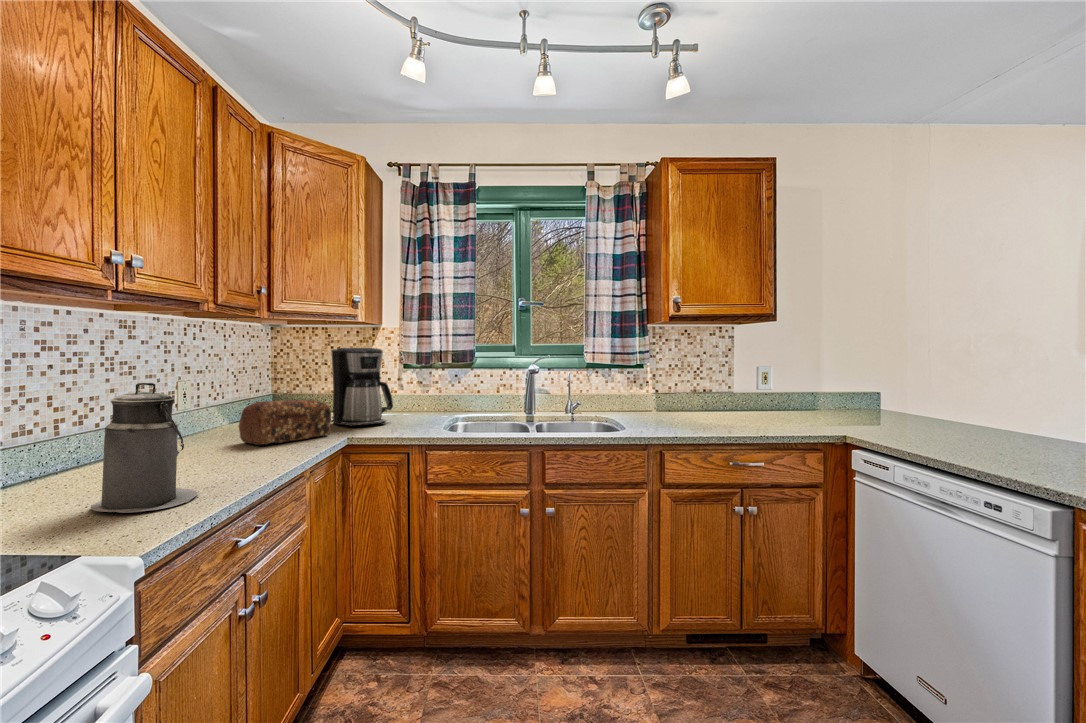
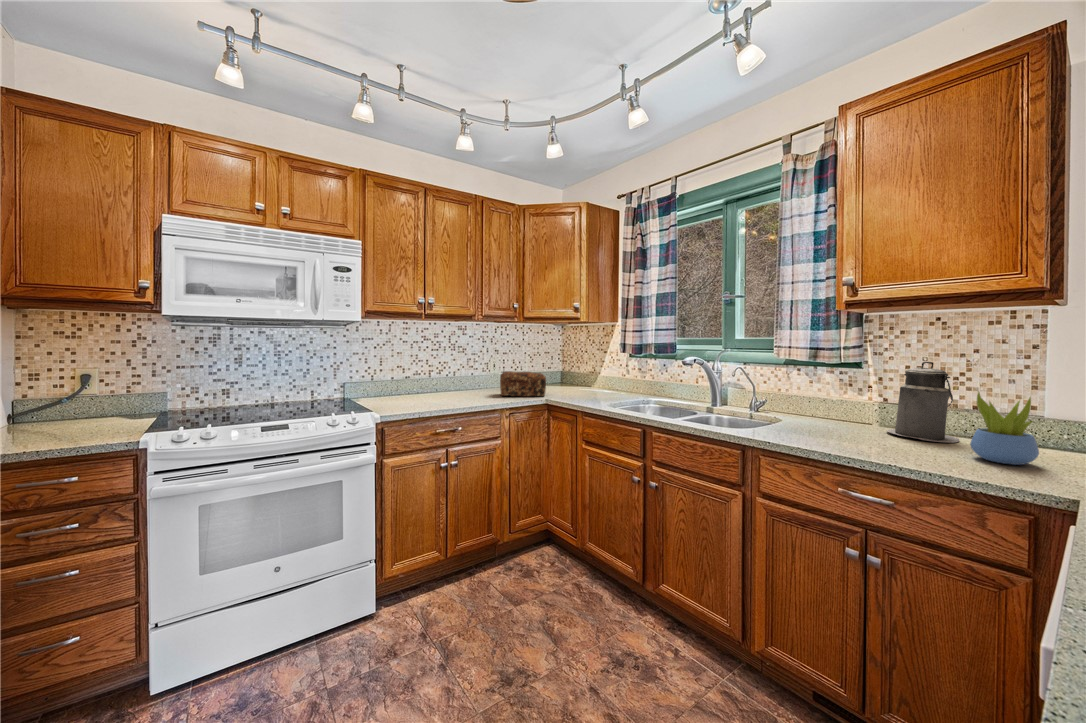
coffee maker: present [332,348,393,426] -> none [567,340,605,394]
succulent plant: none [737,378,767,422] -> present [970,392,1039,465]
canister: present [91,383,198,513] -> present [887,362,959,443]

